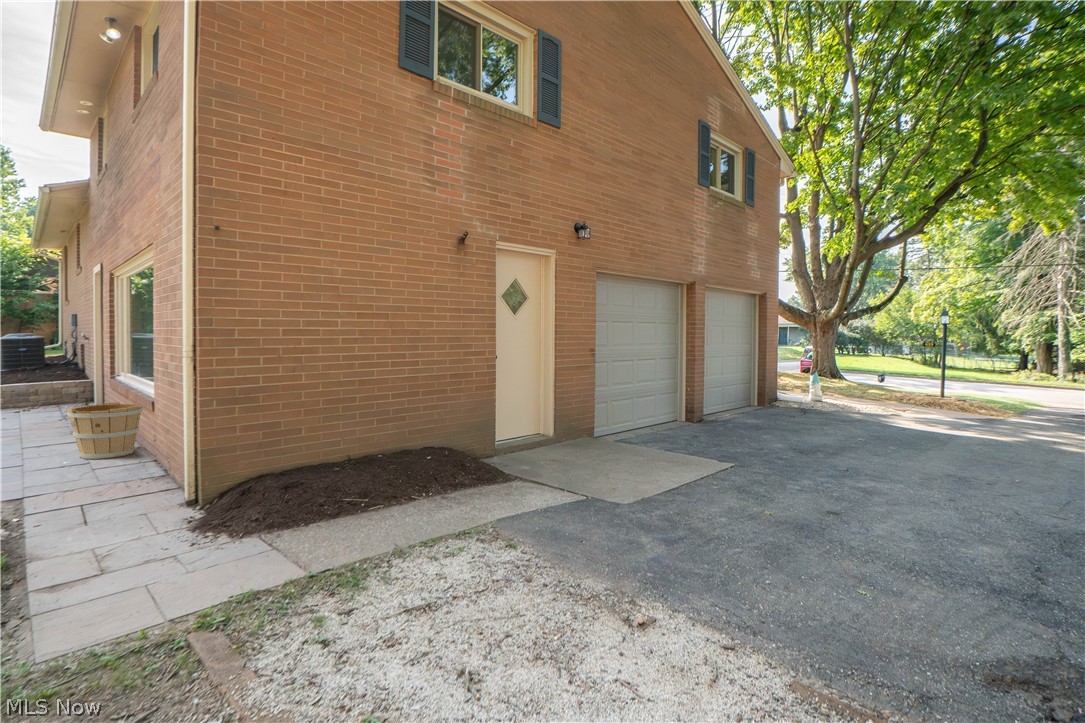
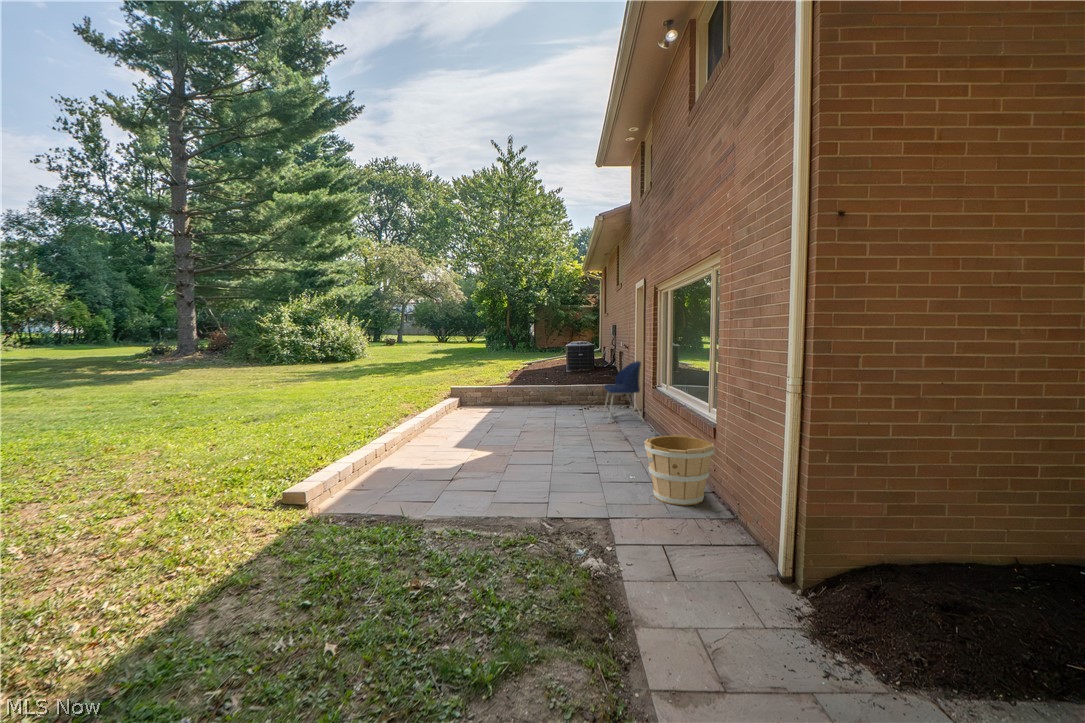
chair: none [43,350,101,417] -> present [603,361,644,422]

